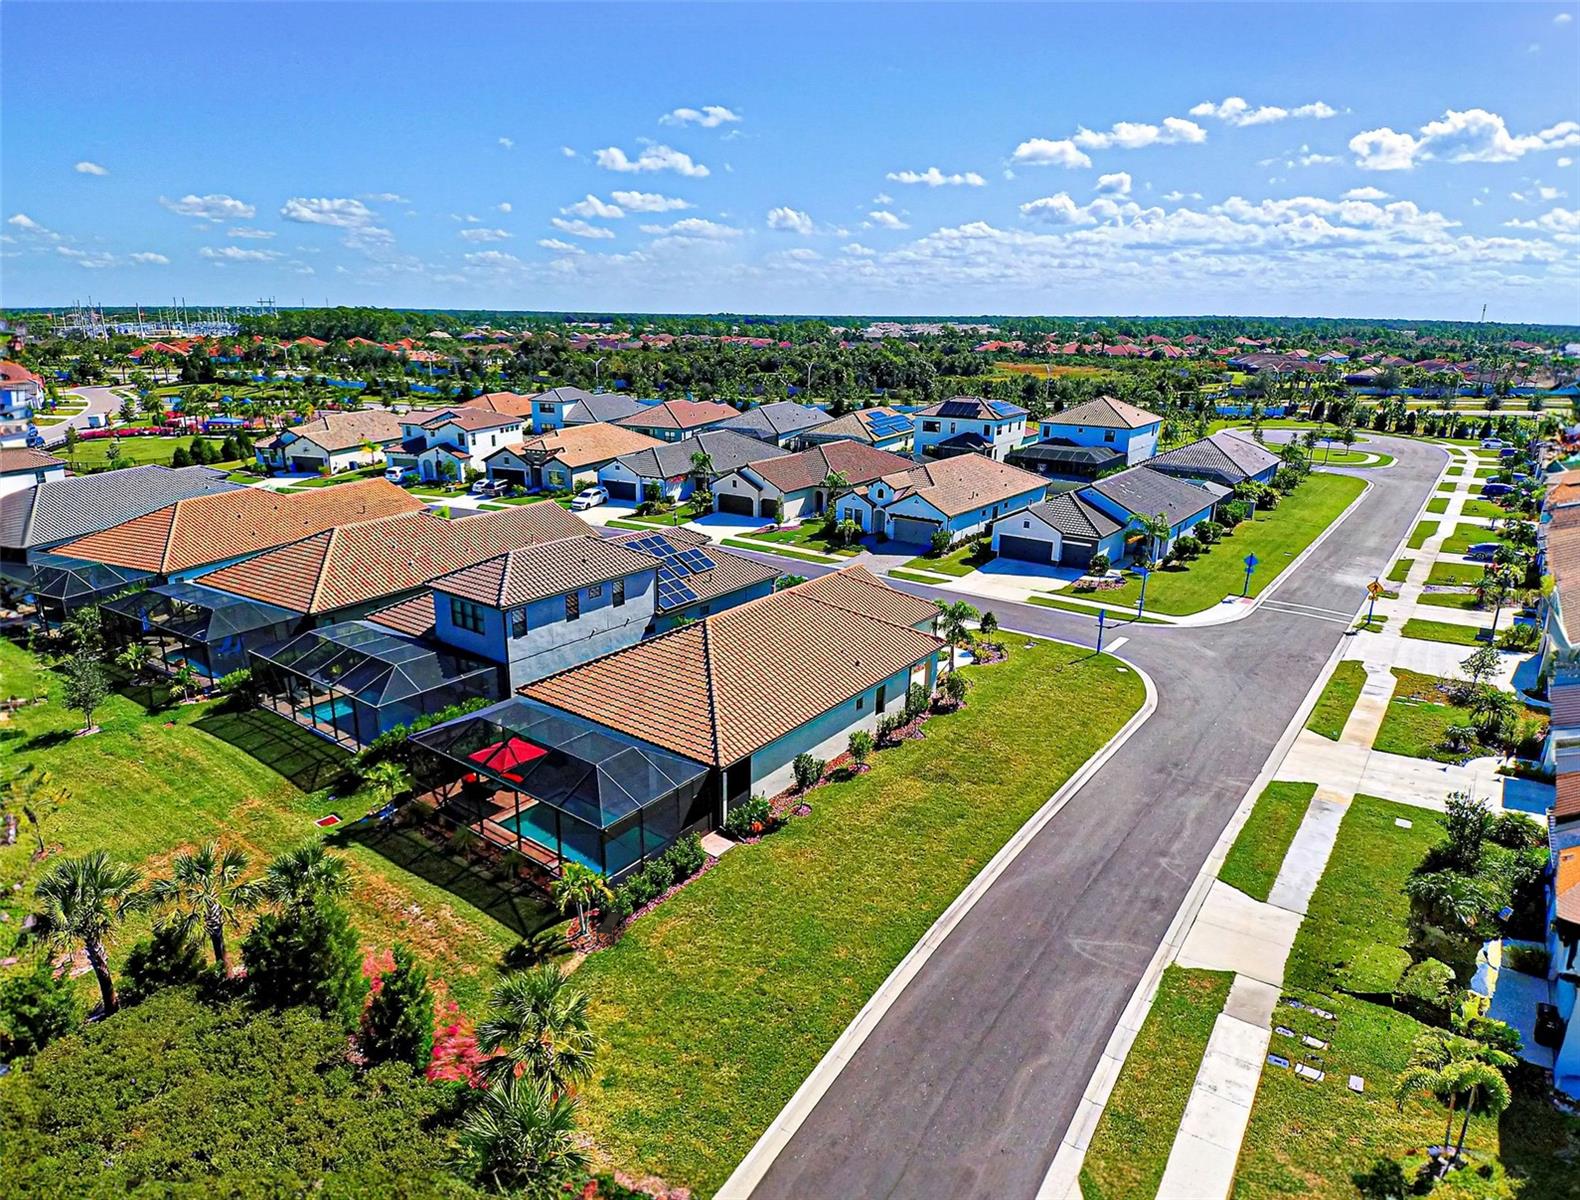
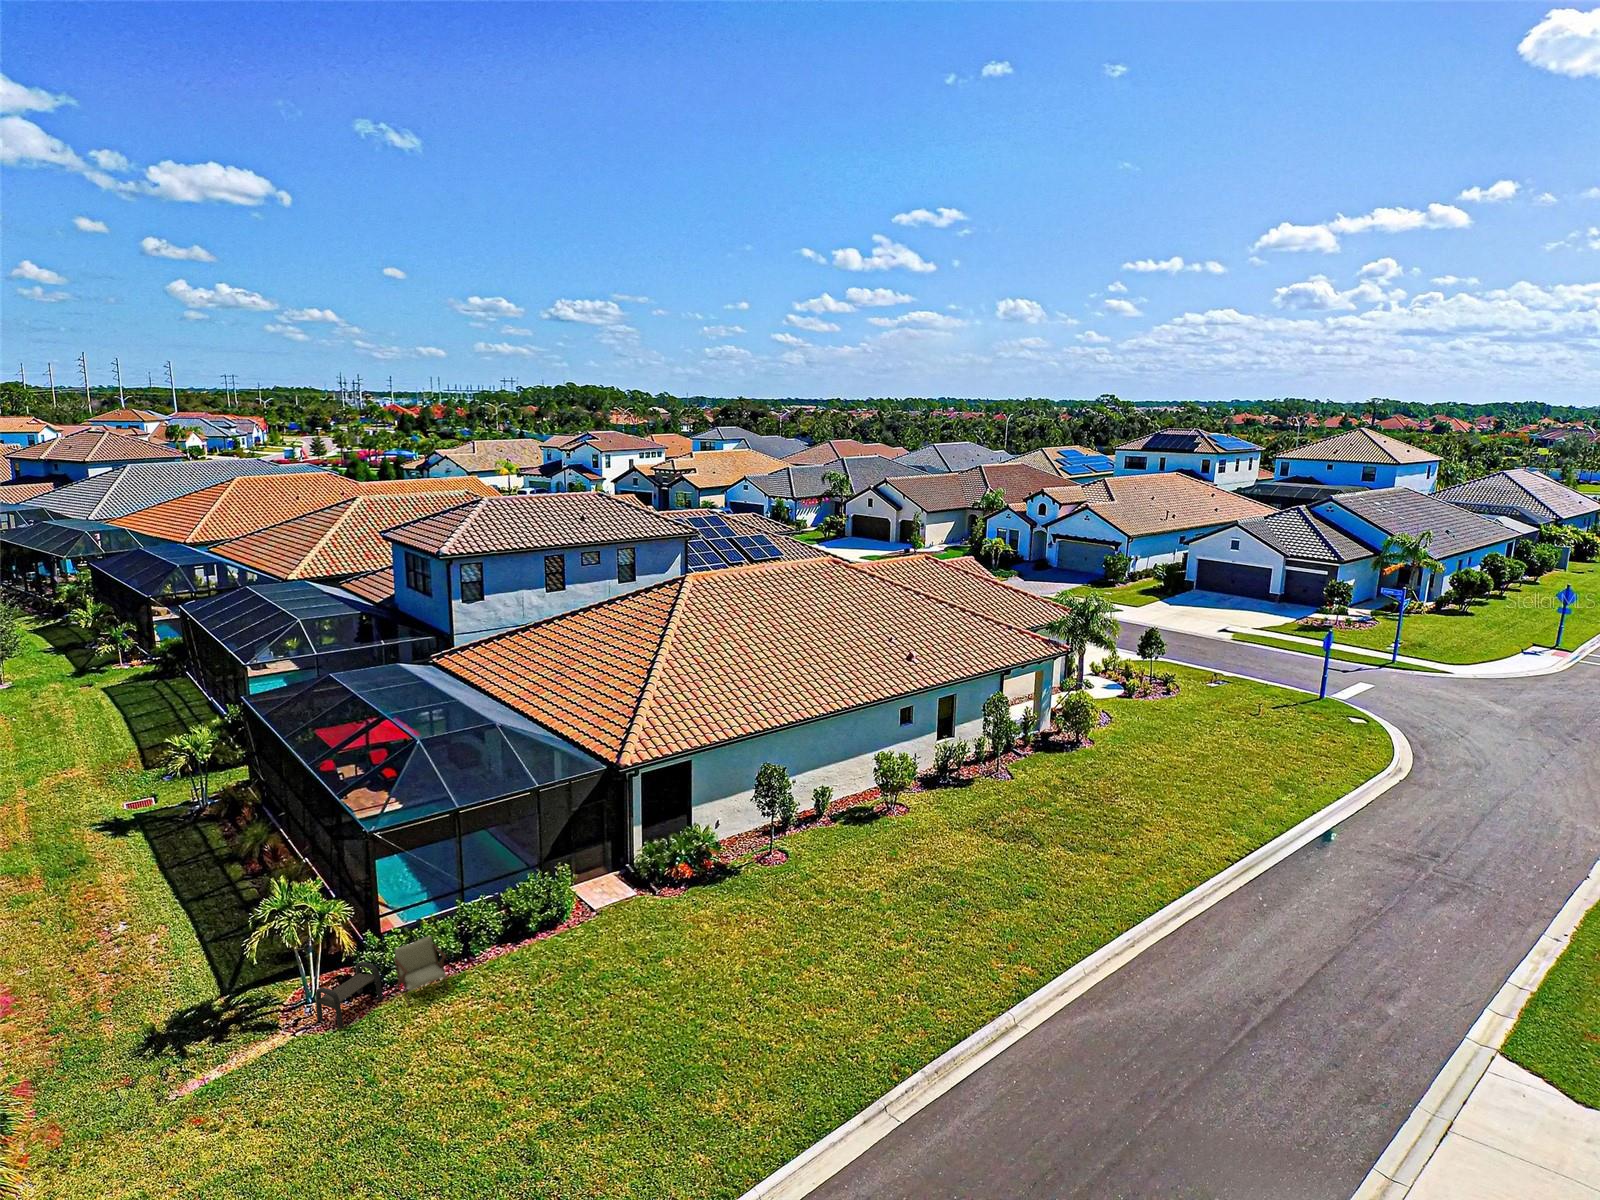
lounge chair: none [628,887,660,928] -> present [394,936,448,1006]

